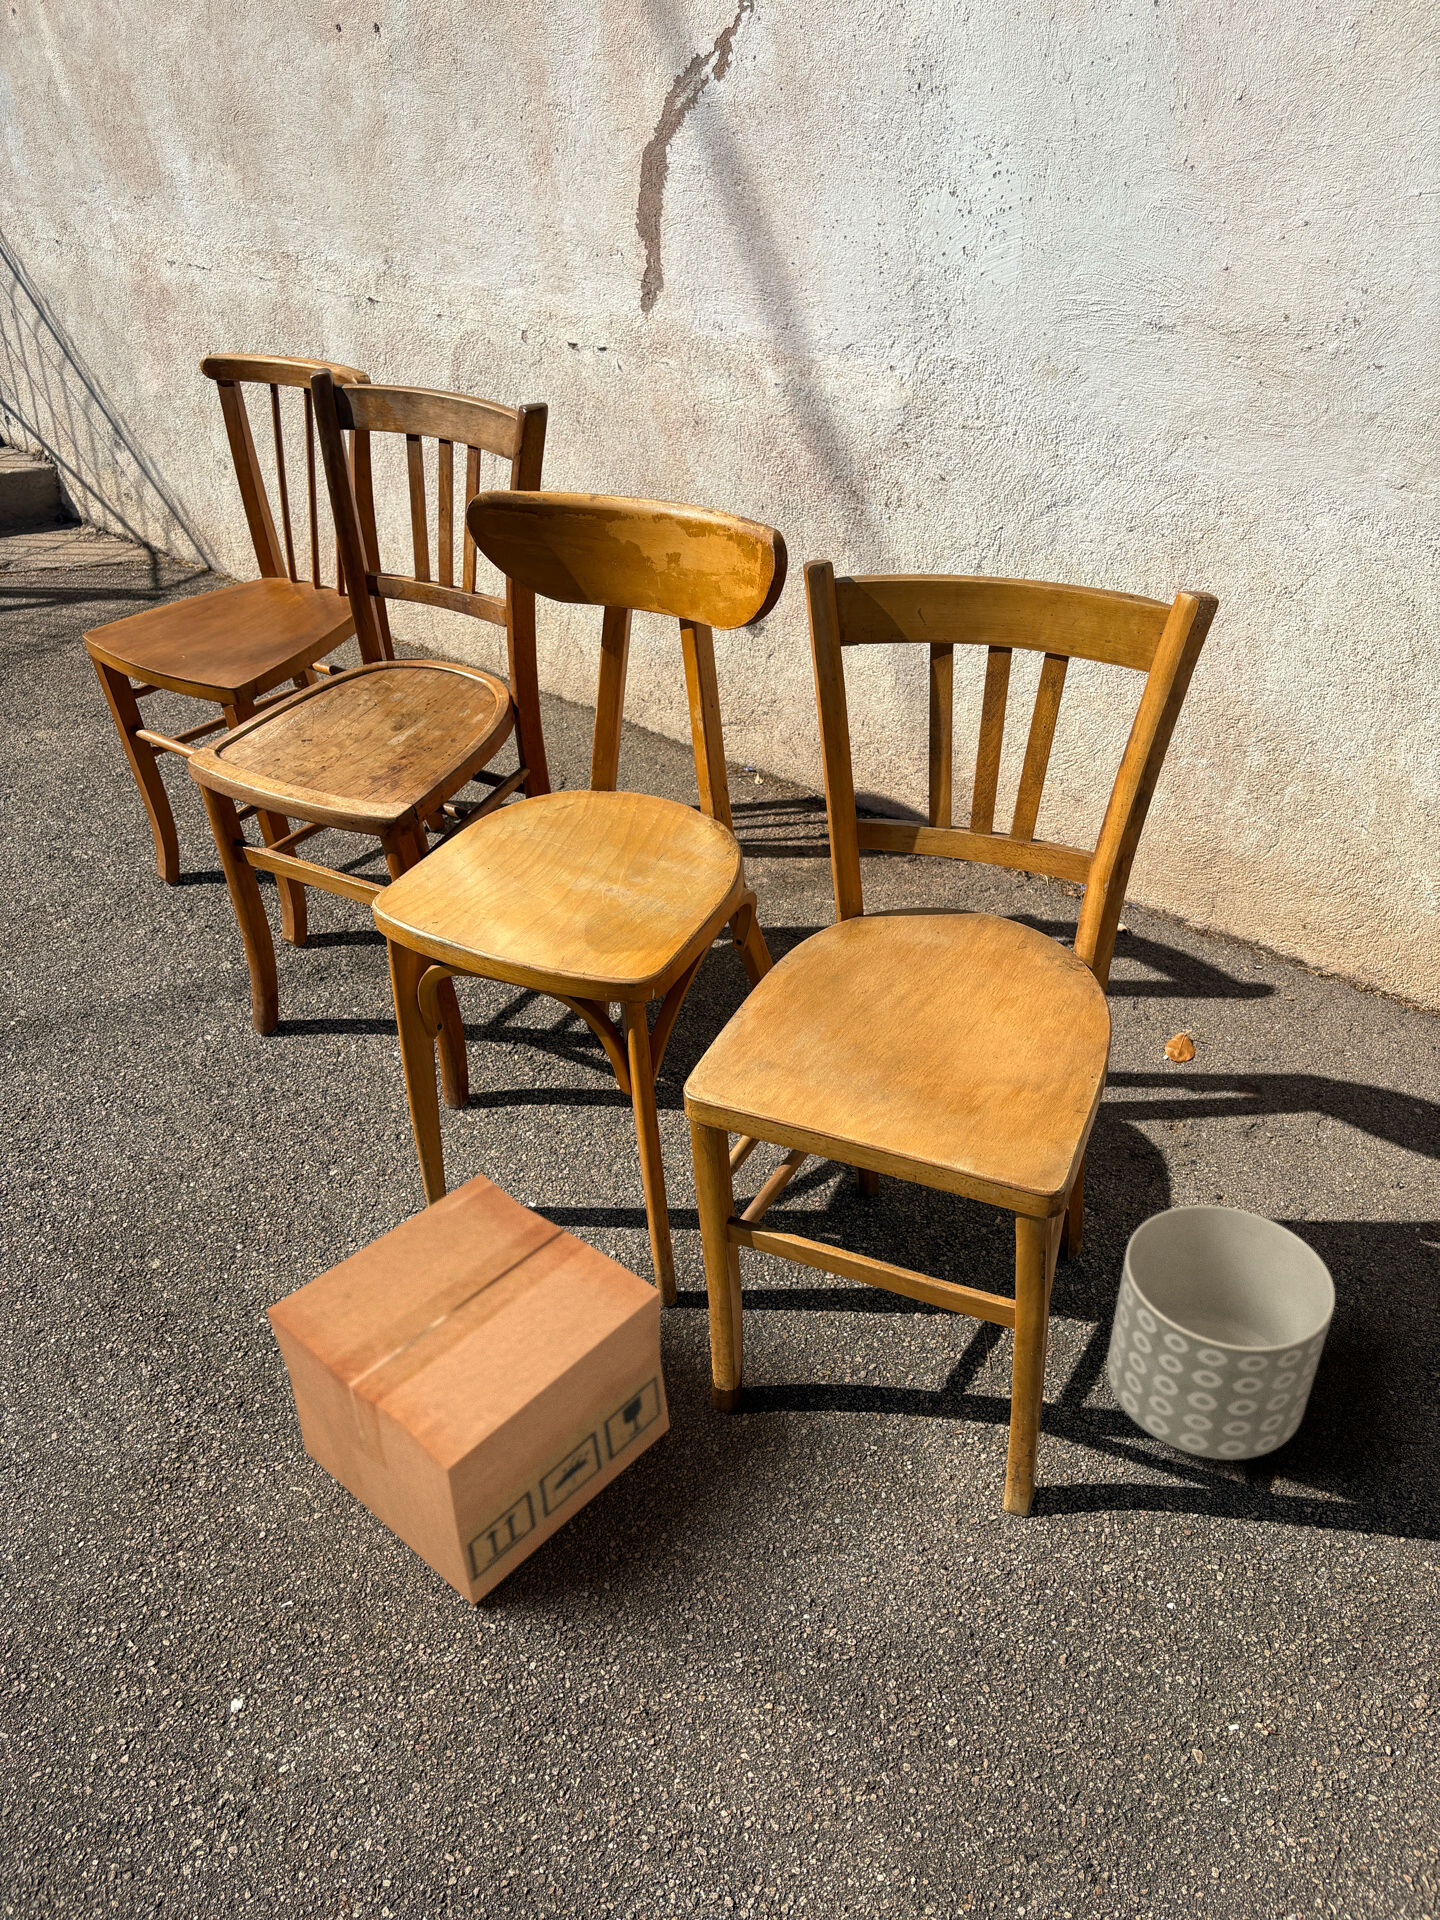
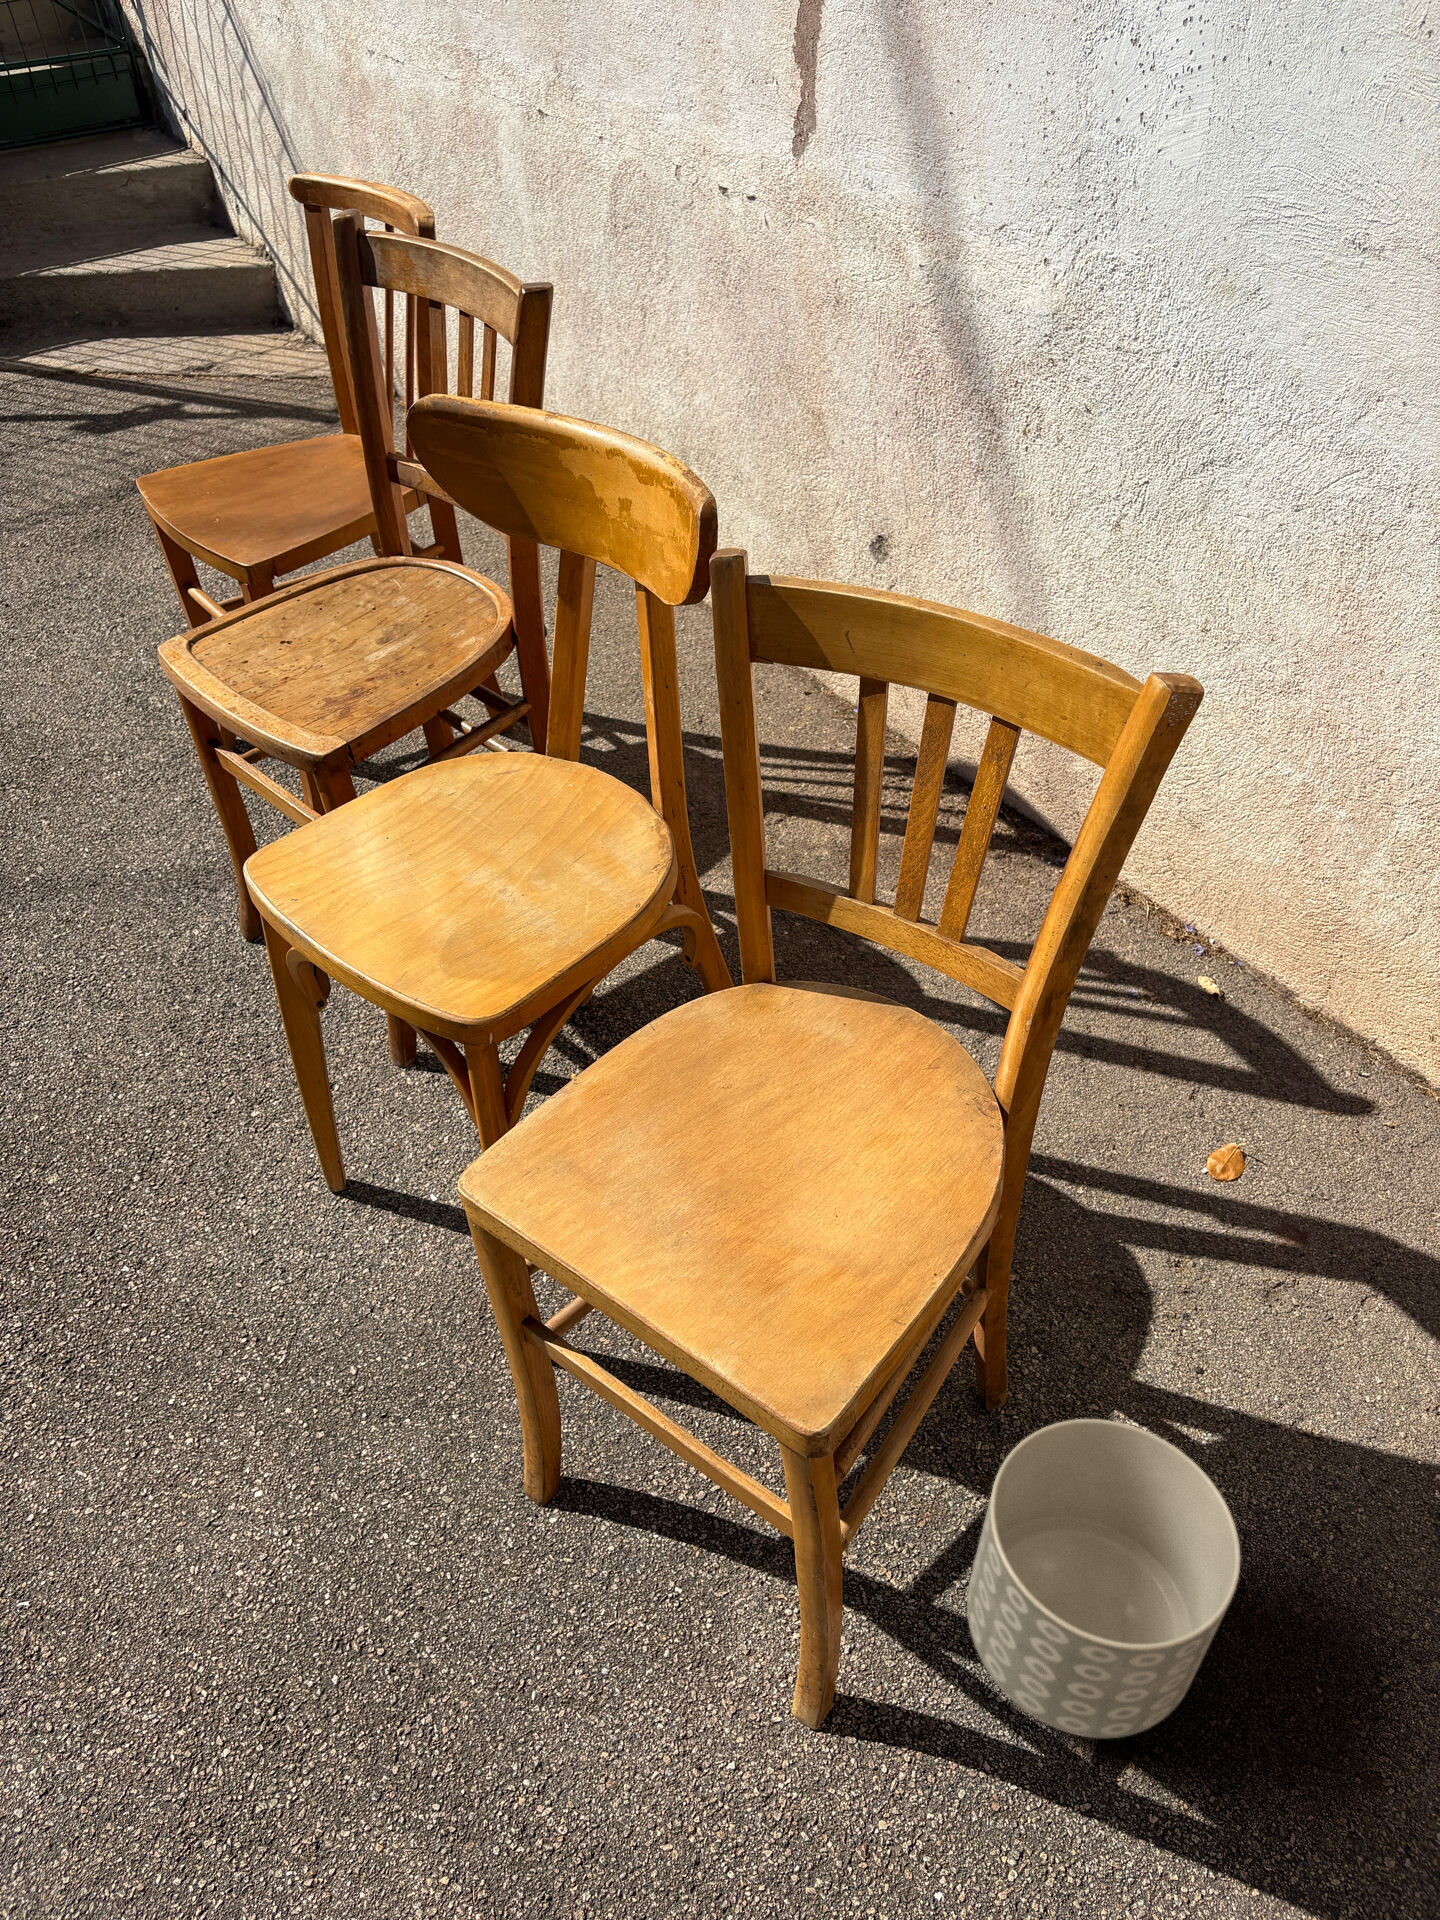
cardboard box: present [267,1174,670,1605] -> none [47,1184,475,1664]

